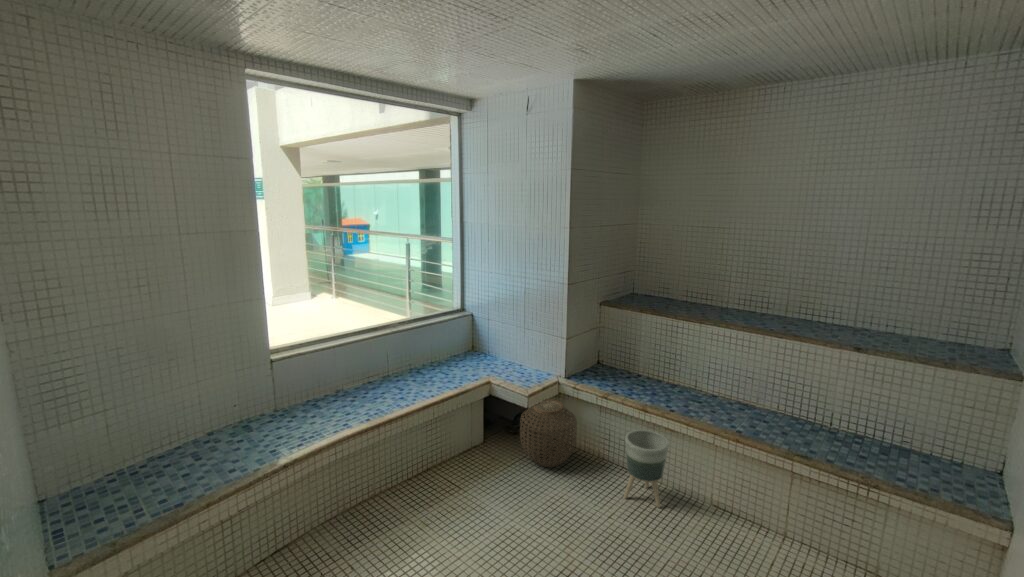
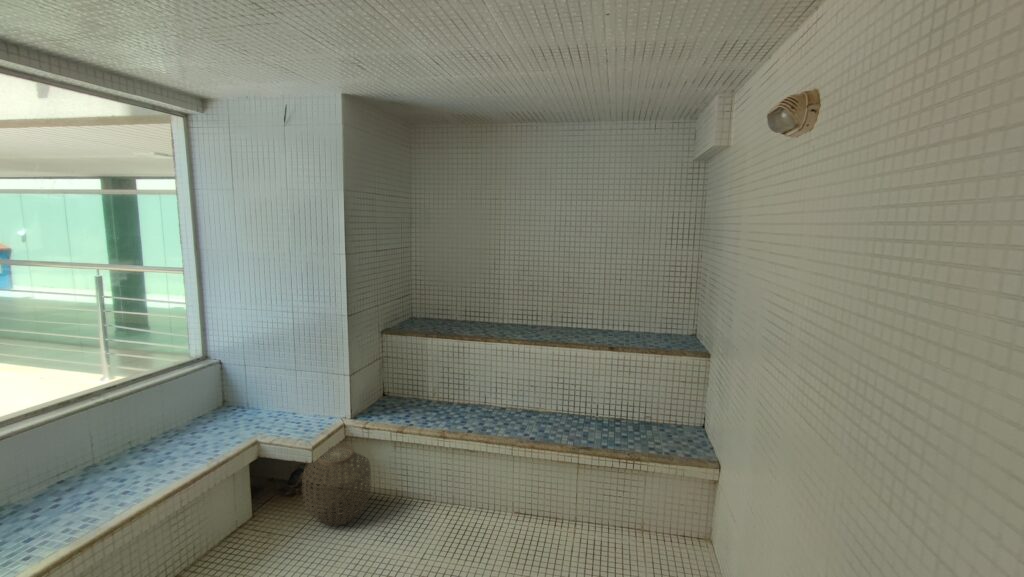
planter: present [624,430,669,508] -> none [428,456,471,534]

